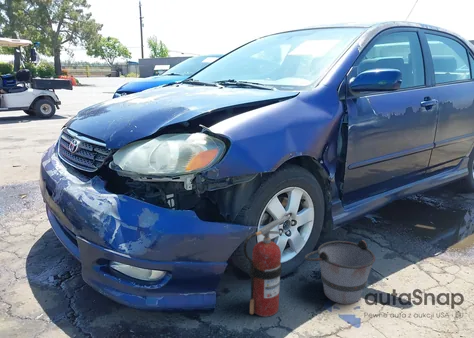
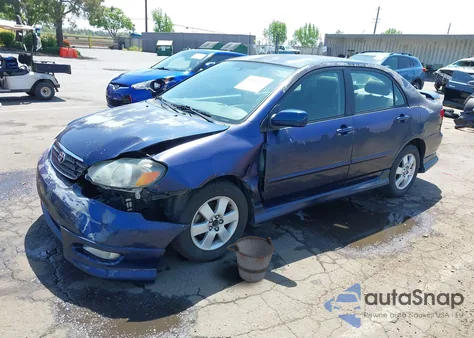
fire extinguisher: present [244,216,290,317] -> none [176,218,212,288]

